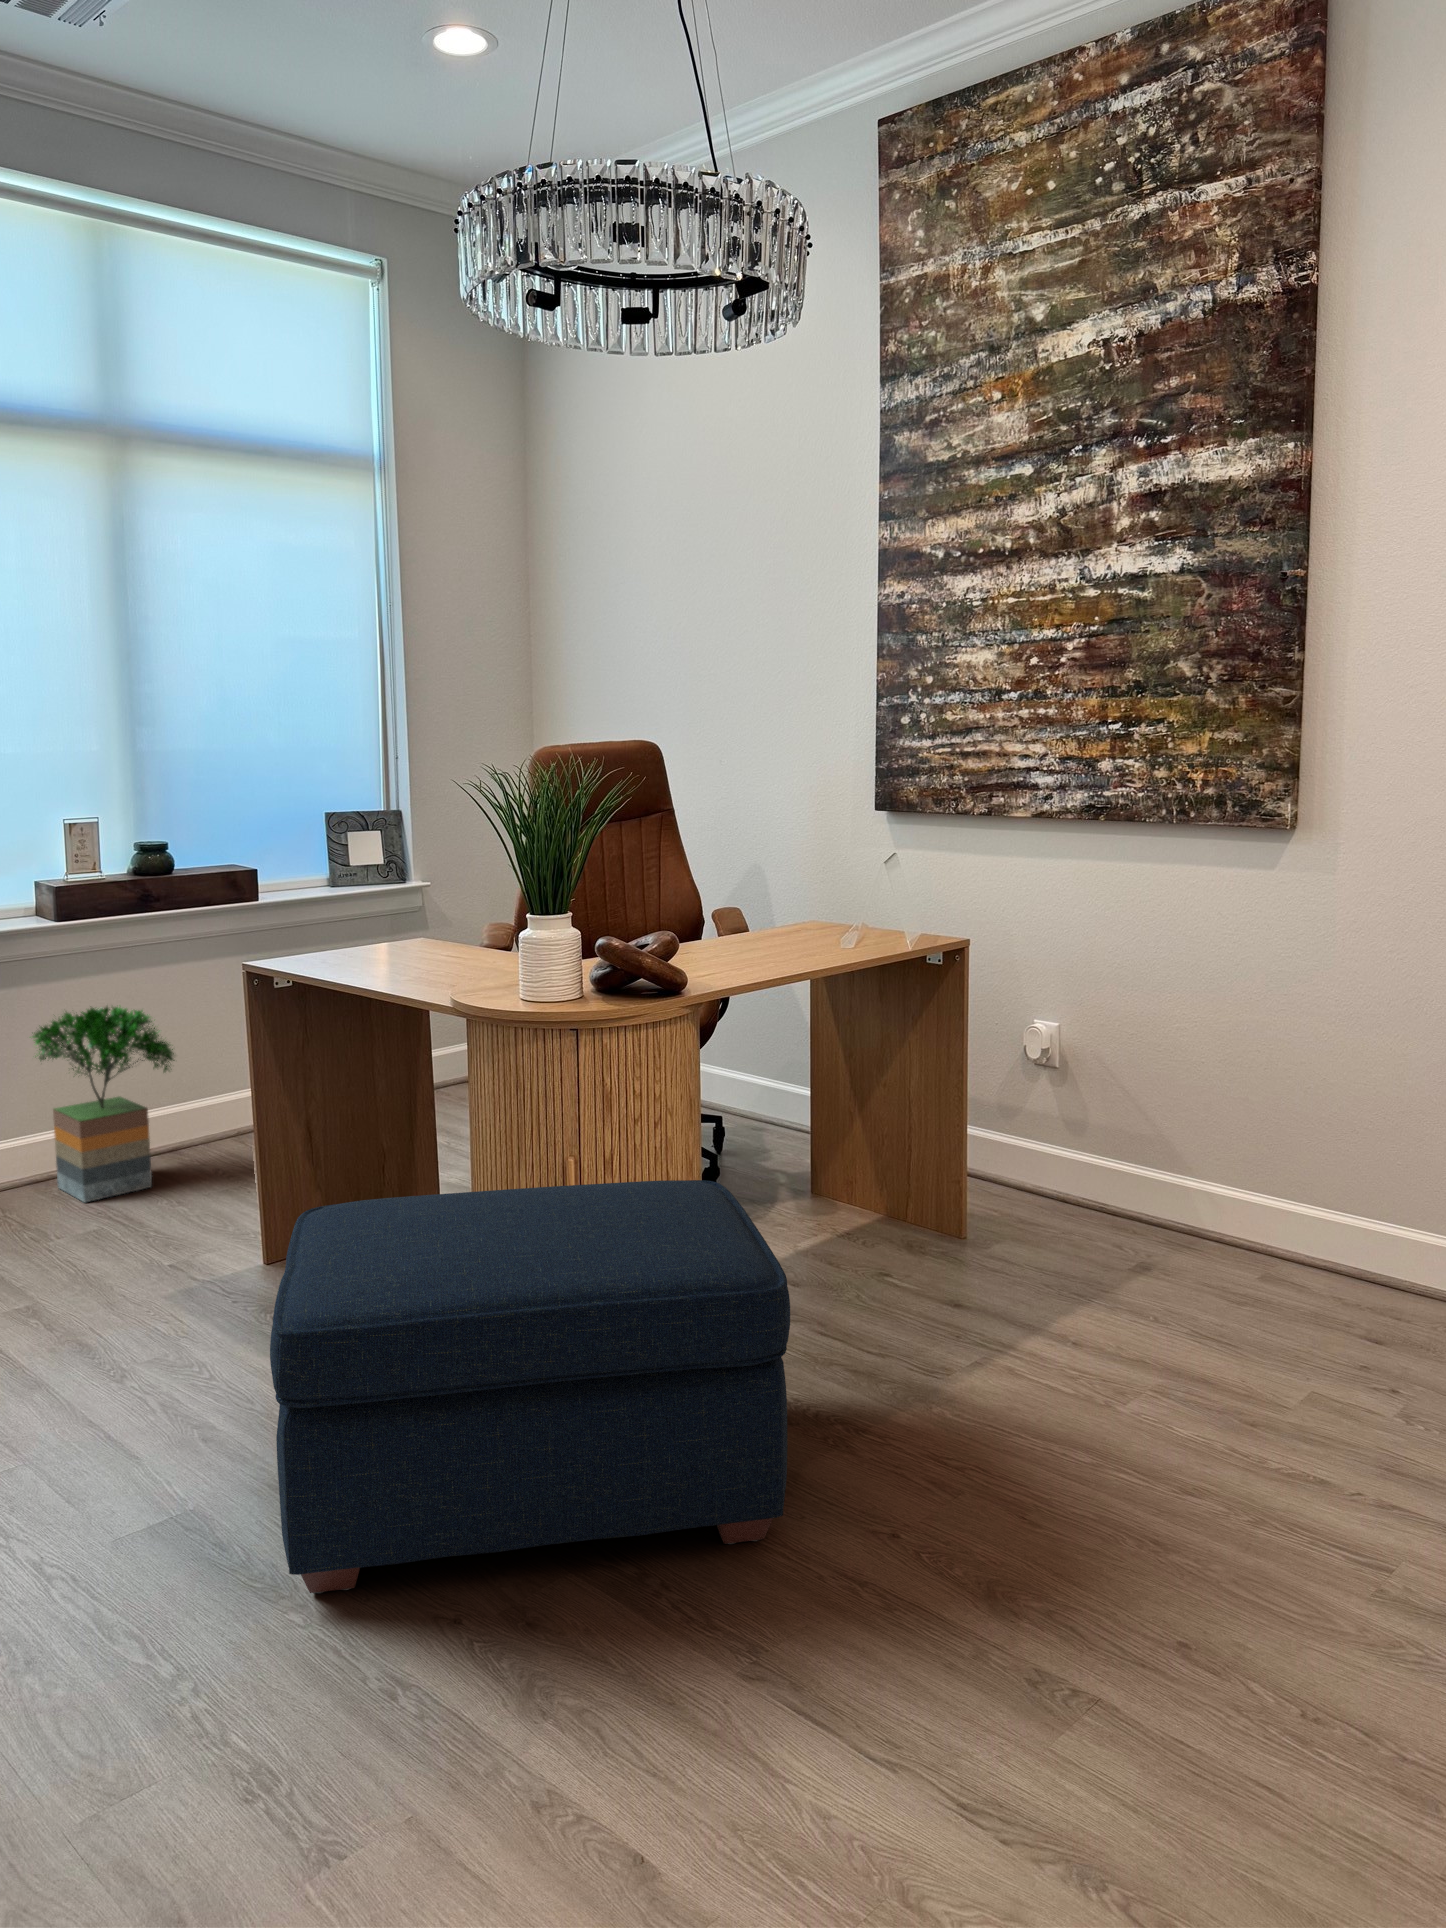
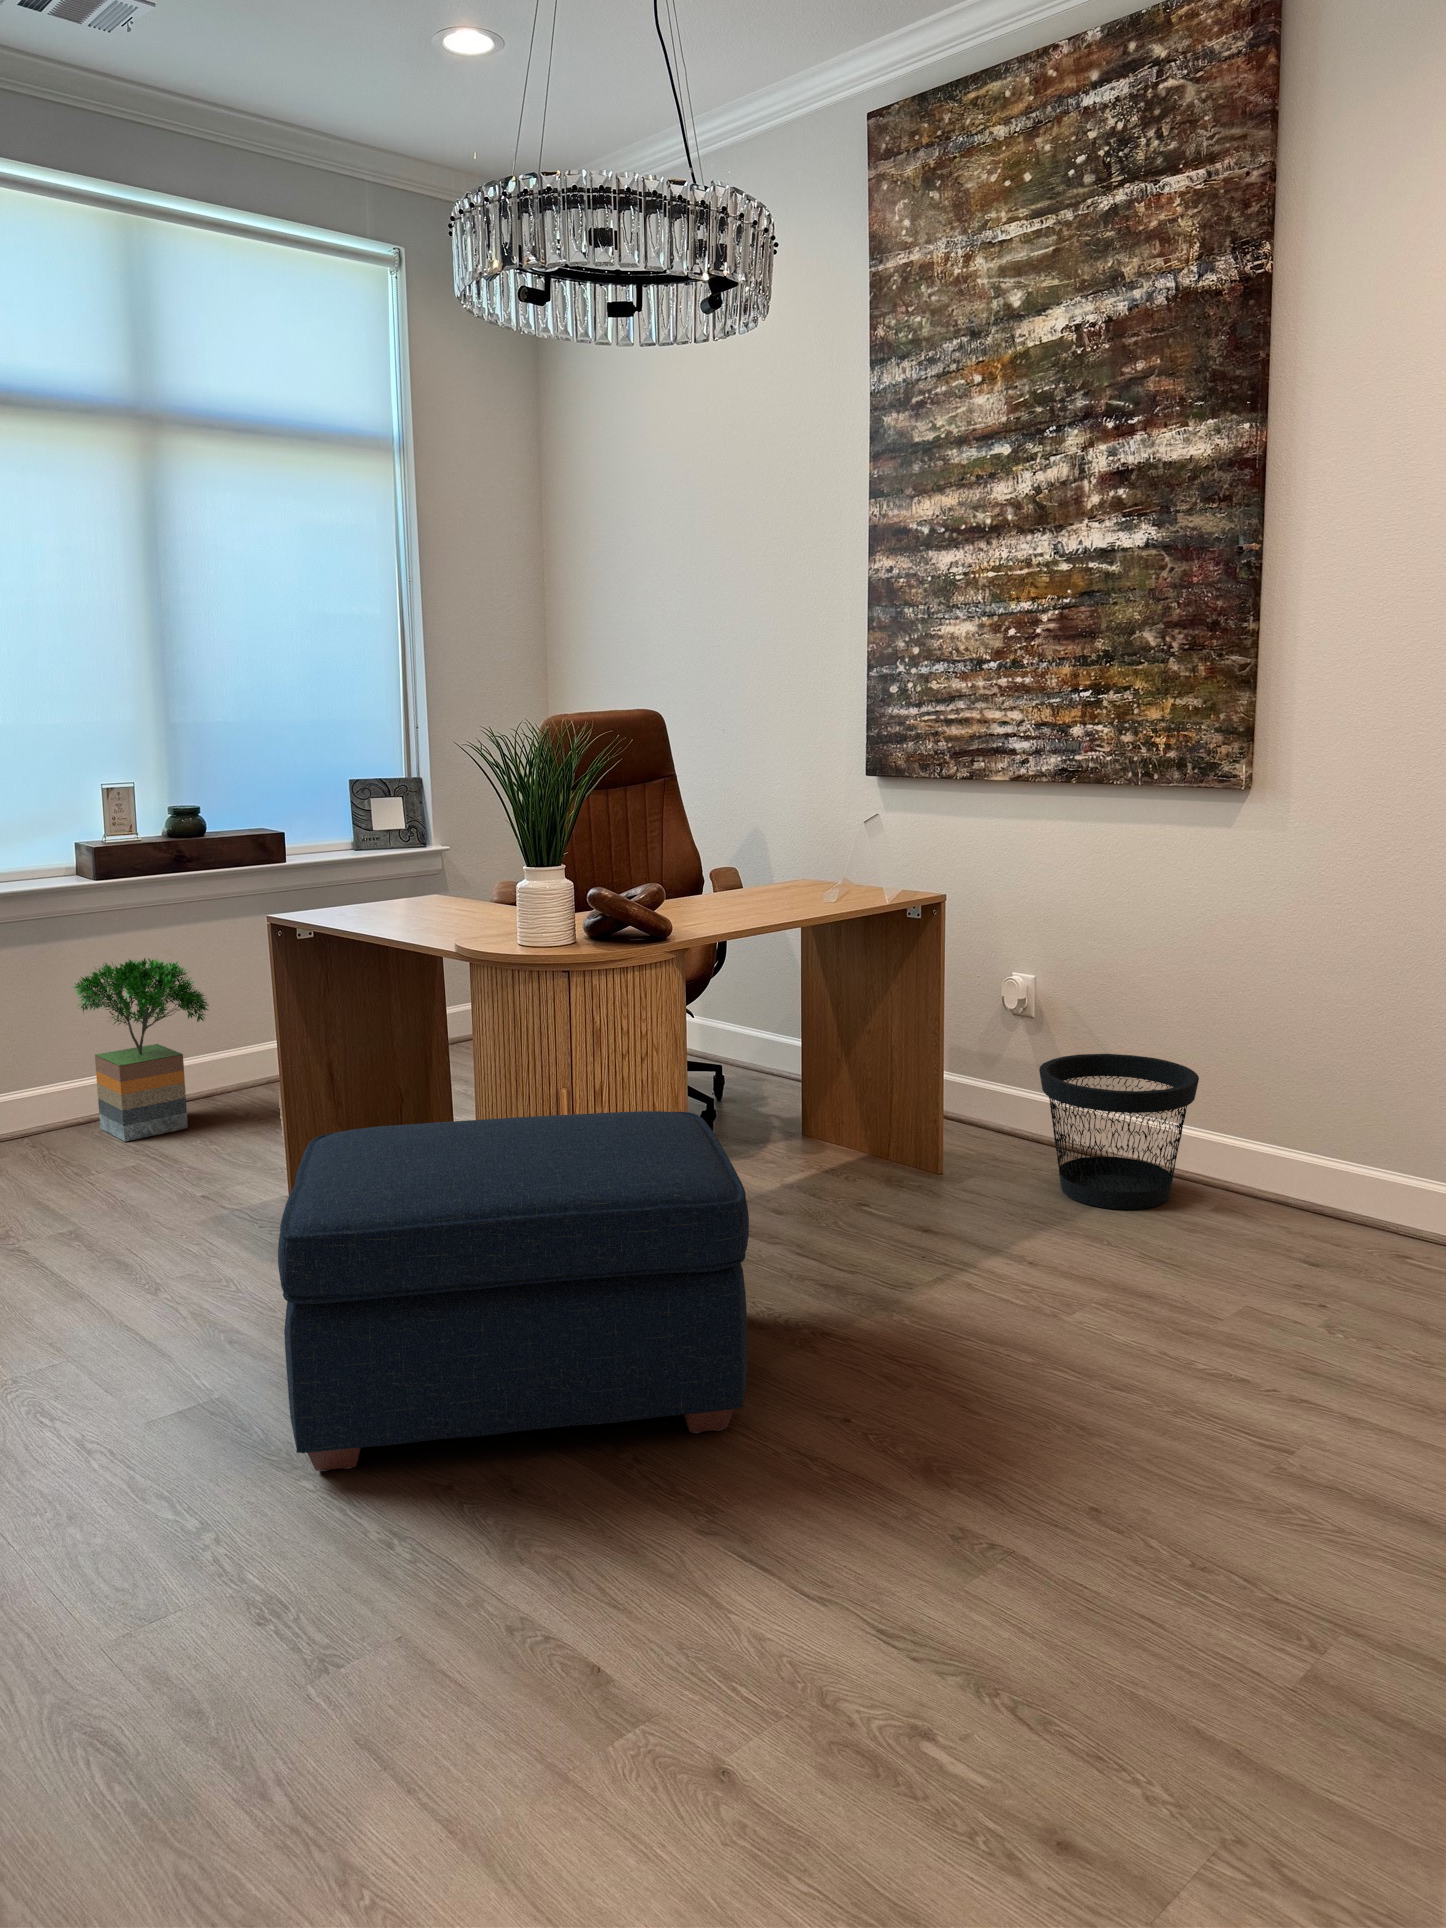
wastebasket: none [1071,1109,1243,1278] -> present [1039,1054,1199,1209]

